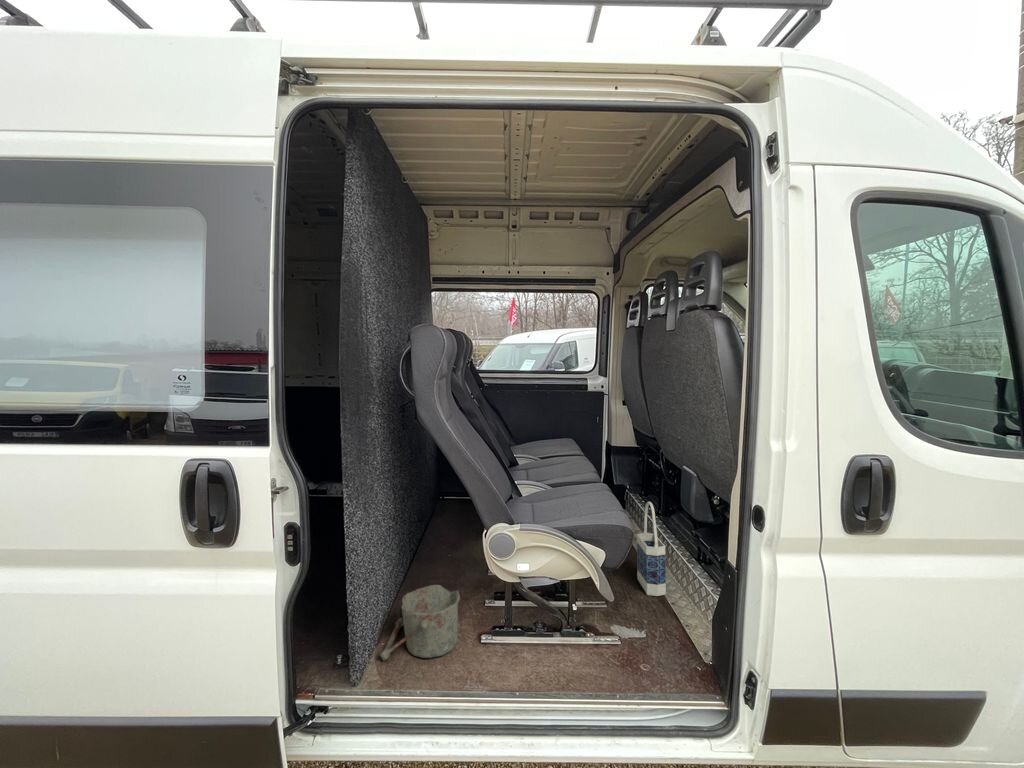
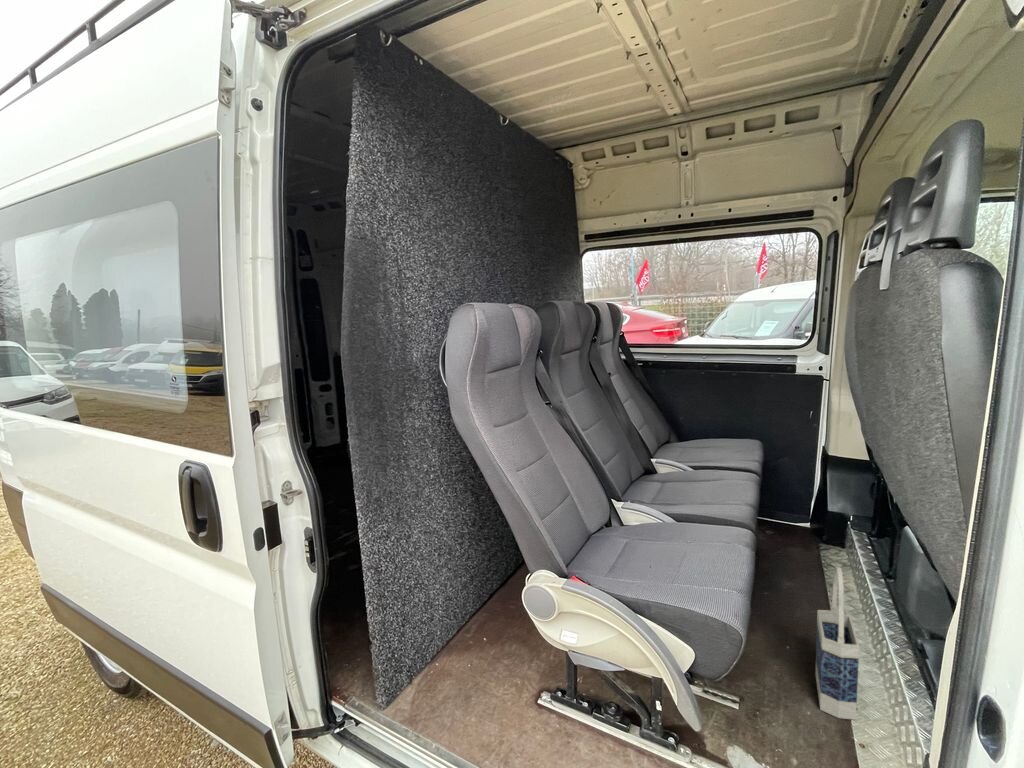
bucket: present [380,585,460,661] -> none [426,612,521,704]

